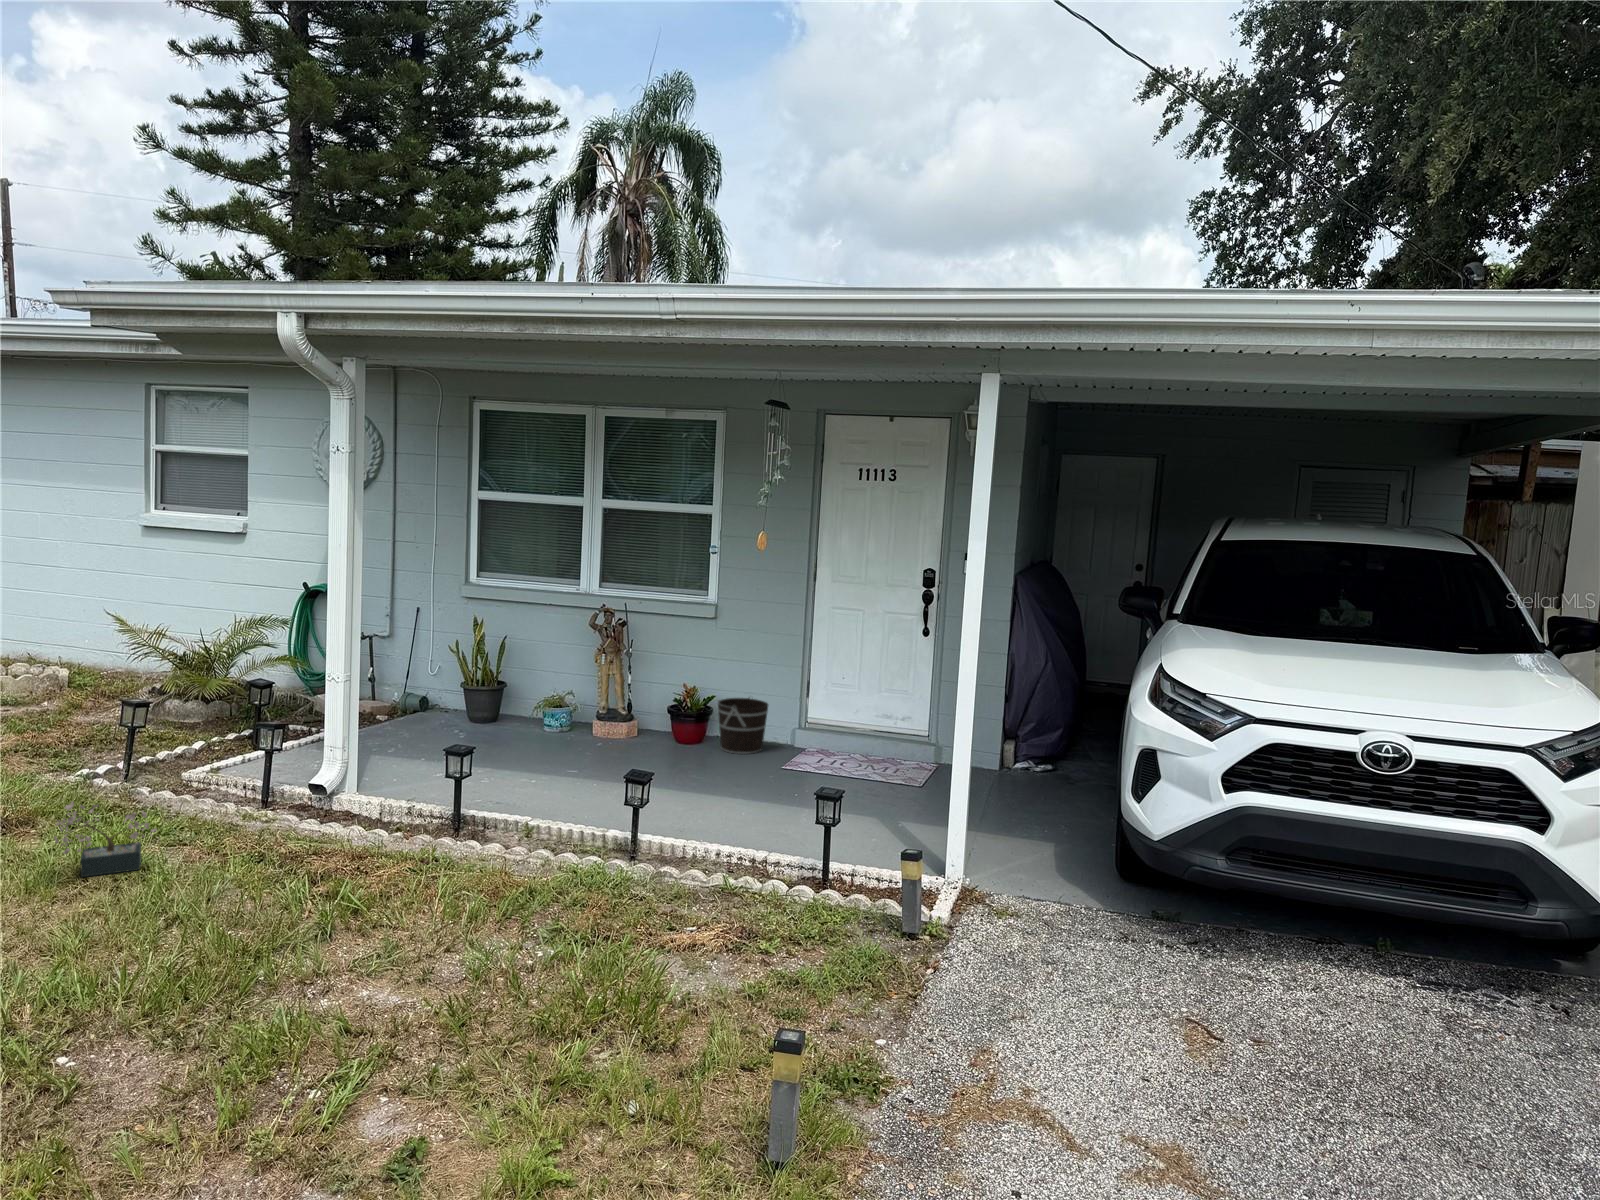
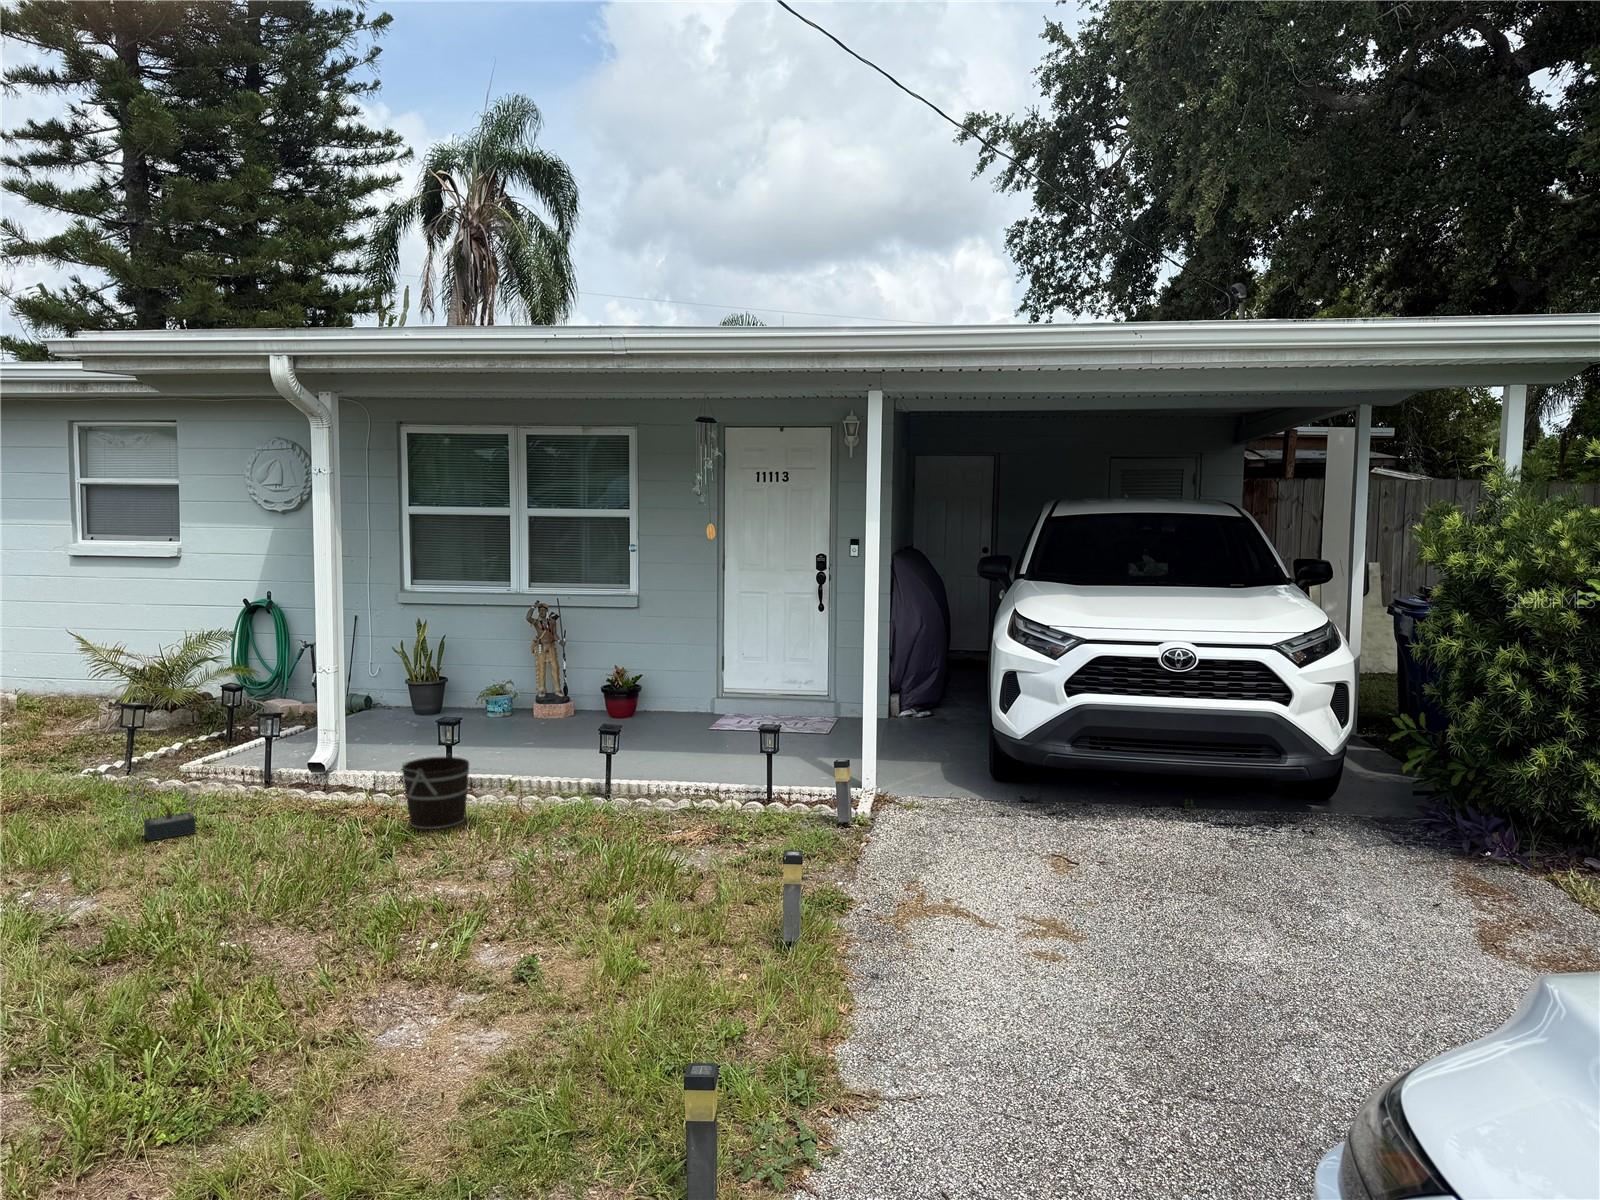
bucket: present [718,697,768,754] -> present [402,756,469,829]

